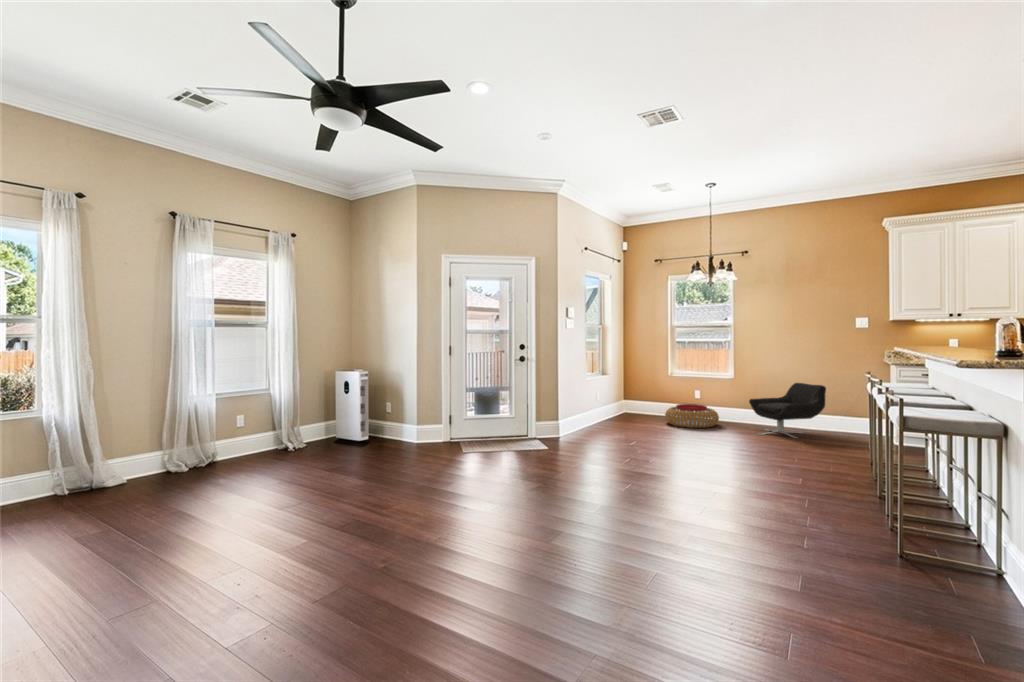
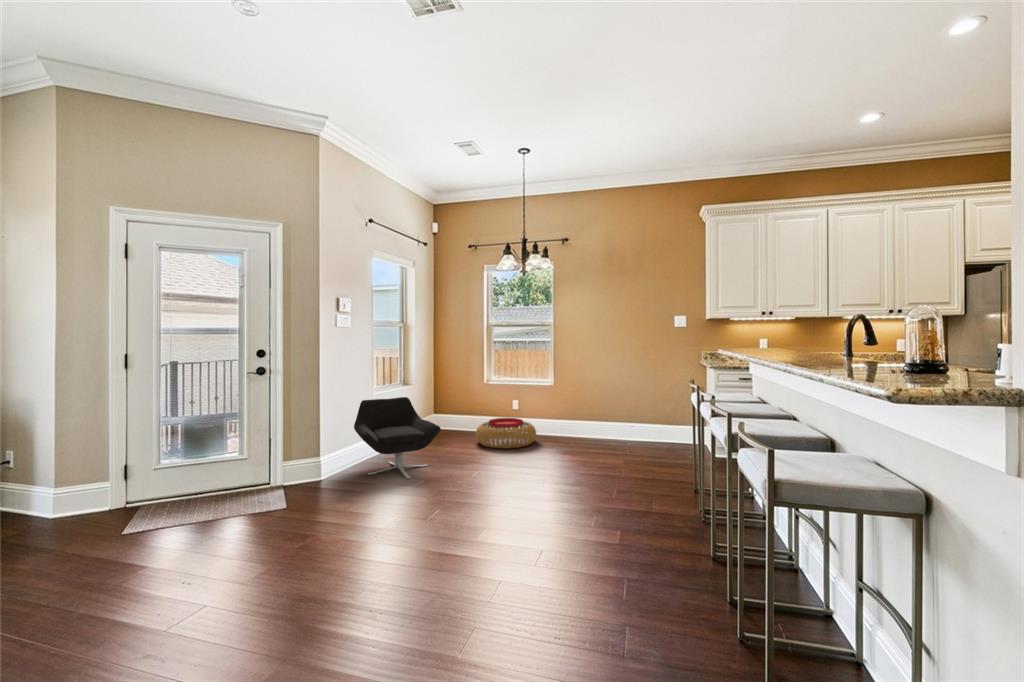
lounge chair: present [749,383,826,438] -> present [354,397,441,478]

